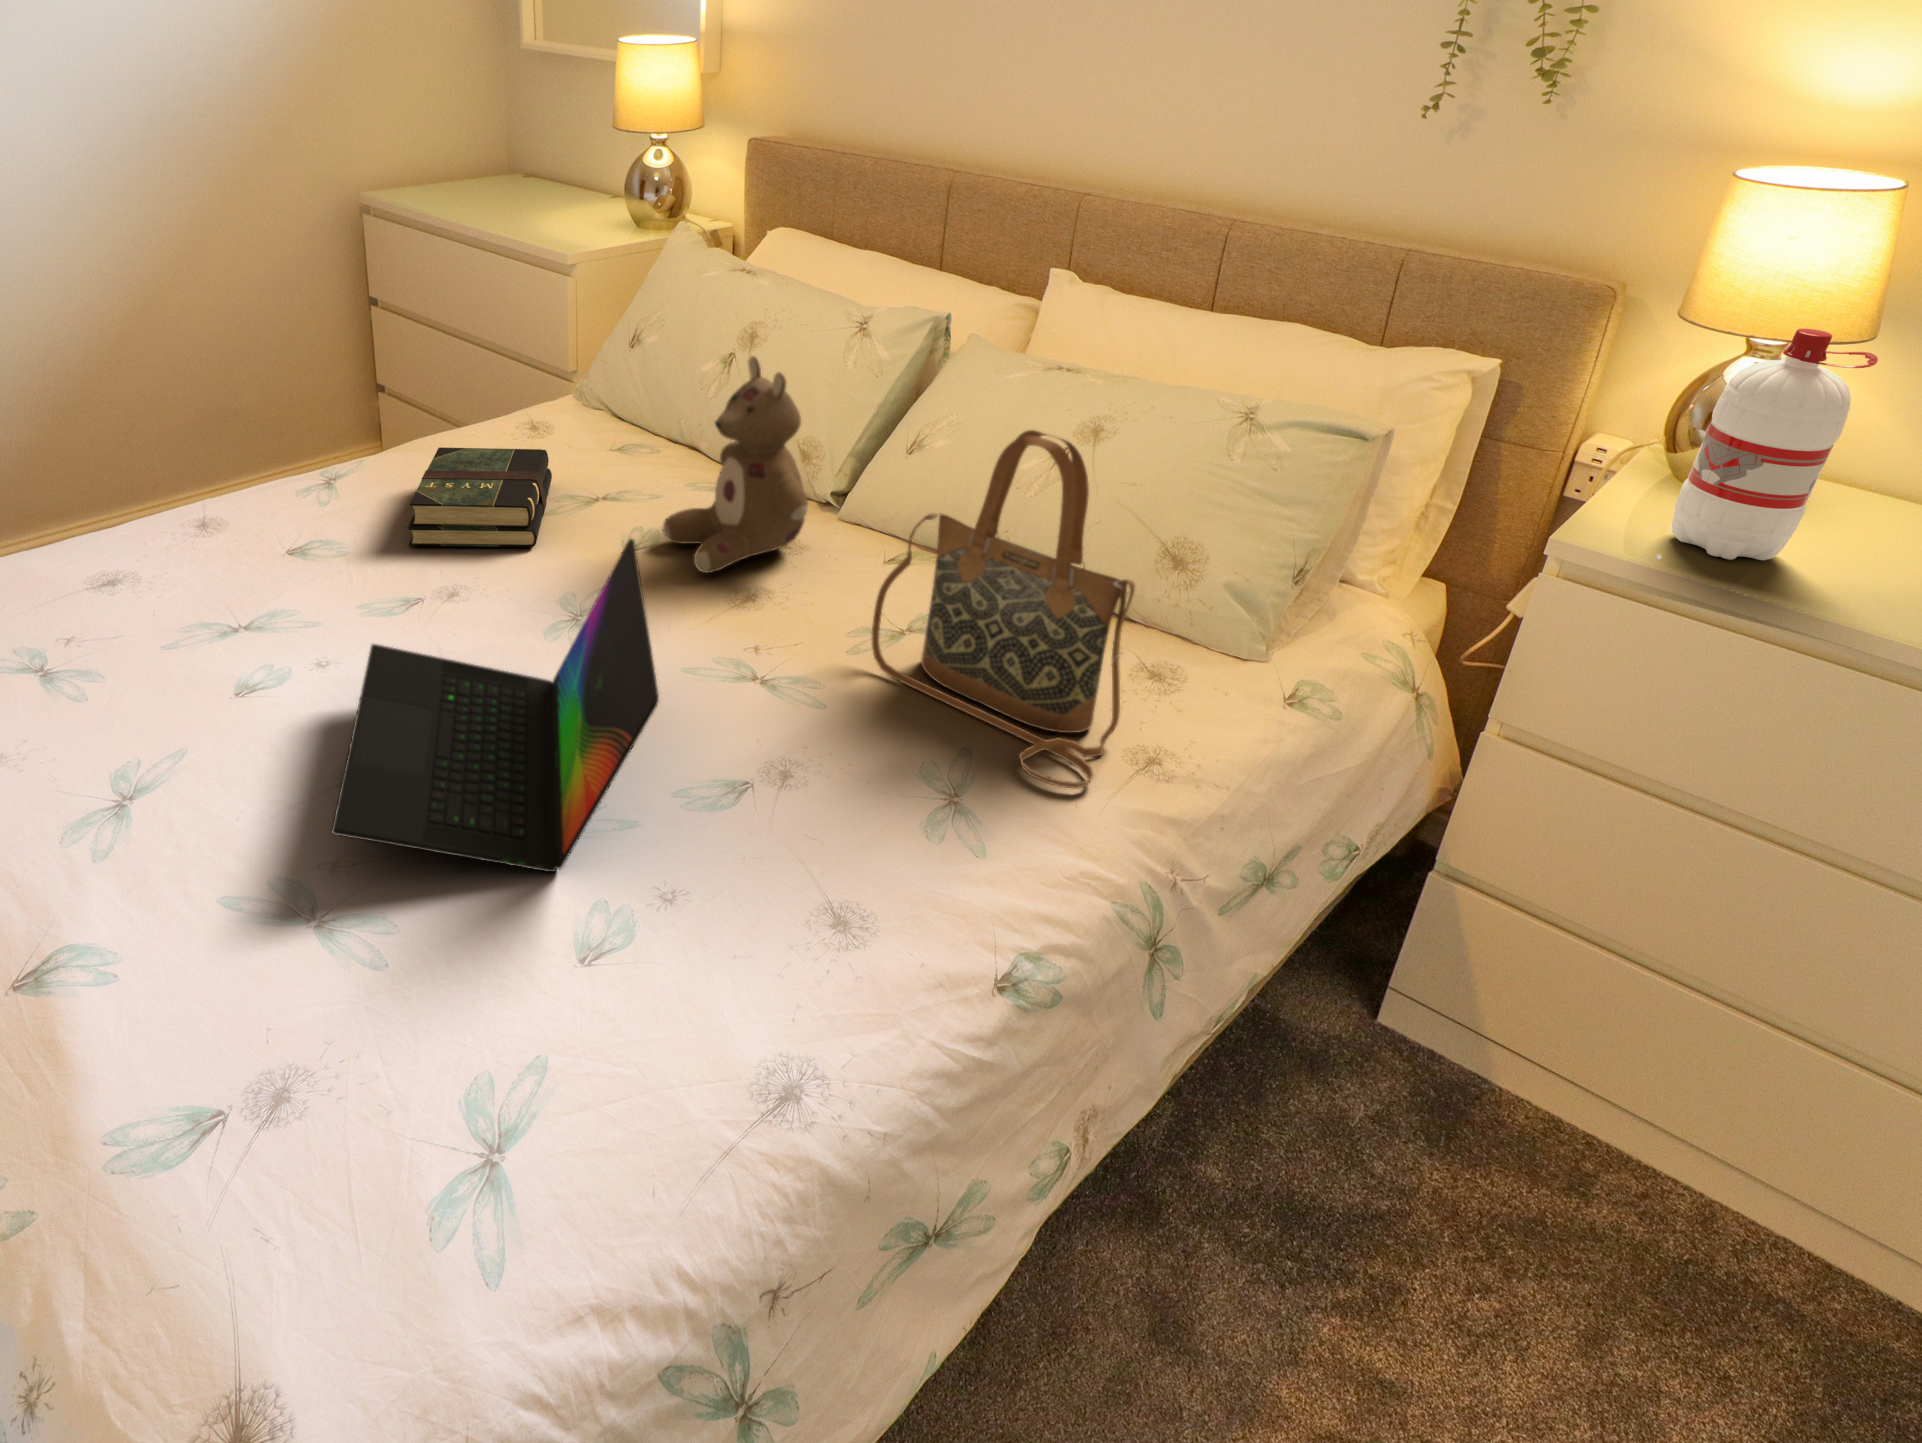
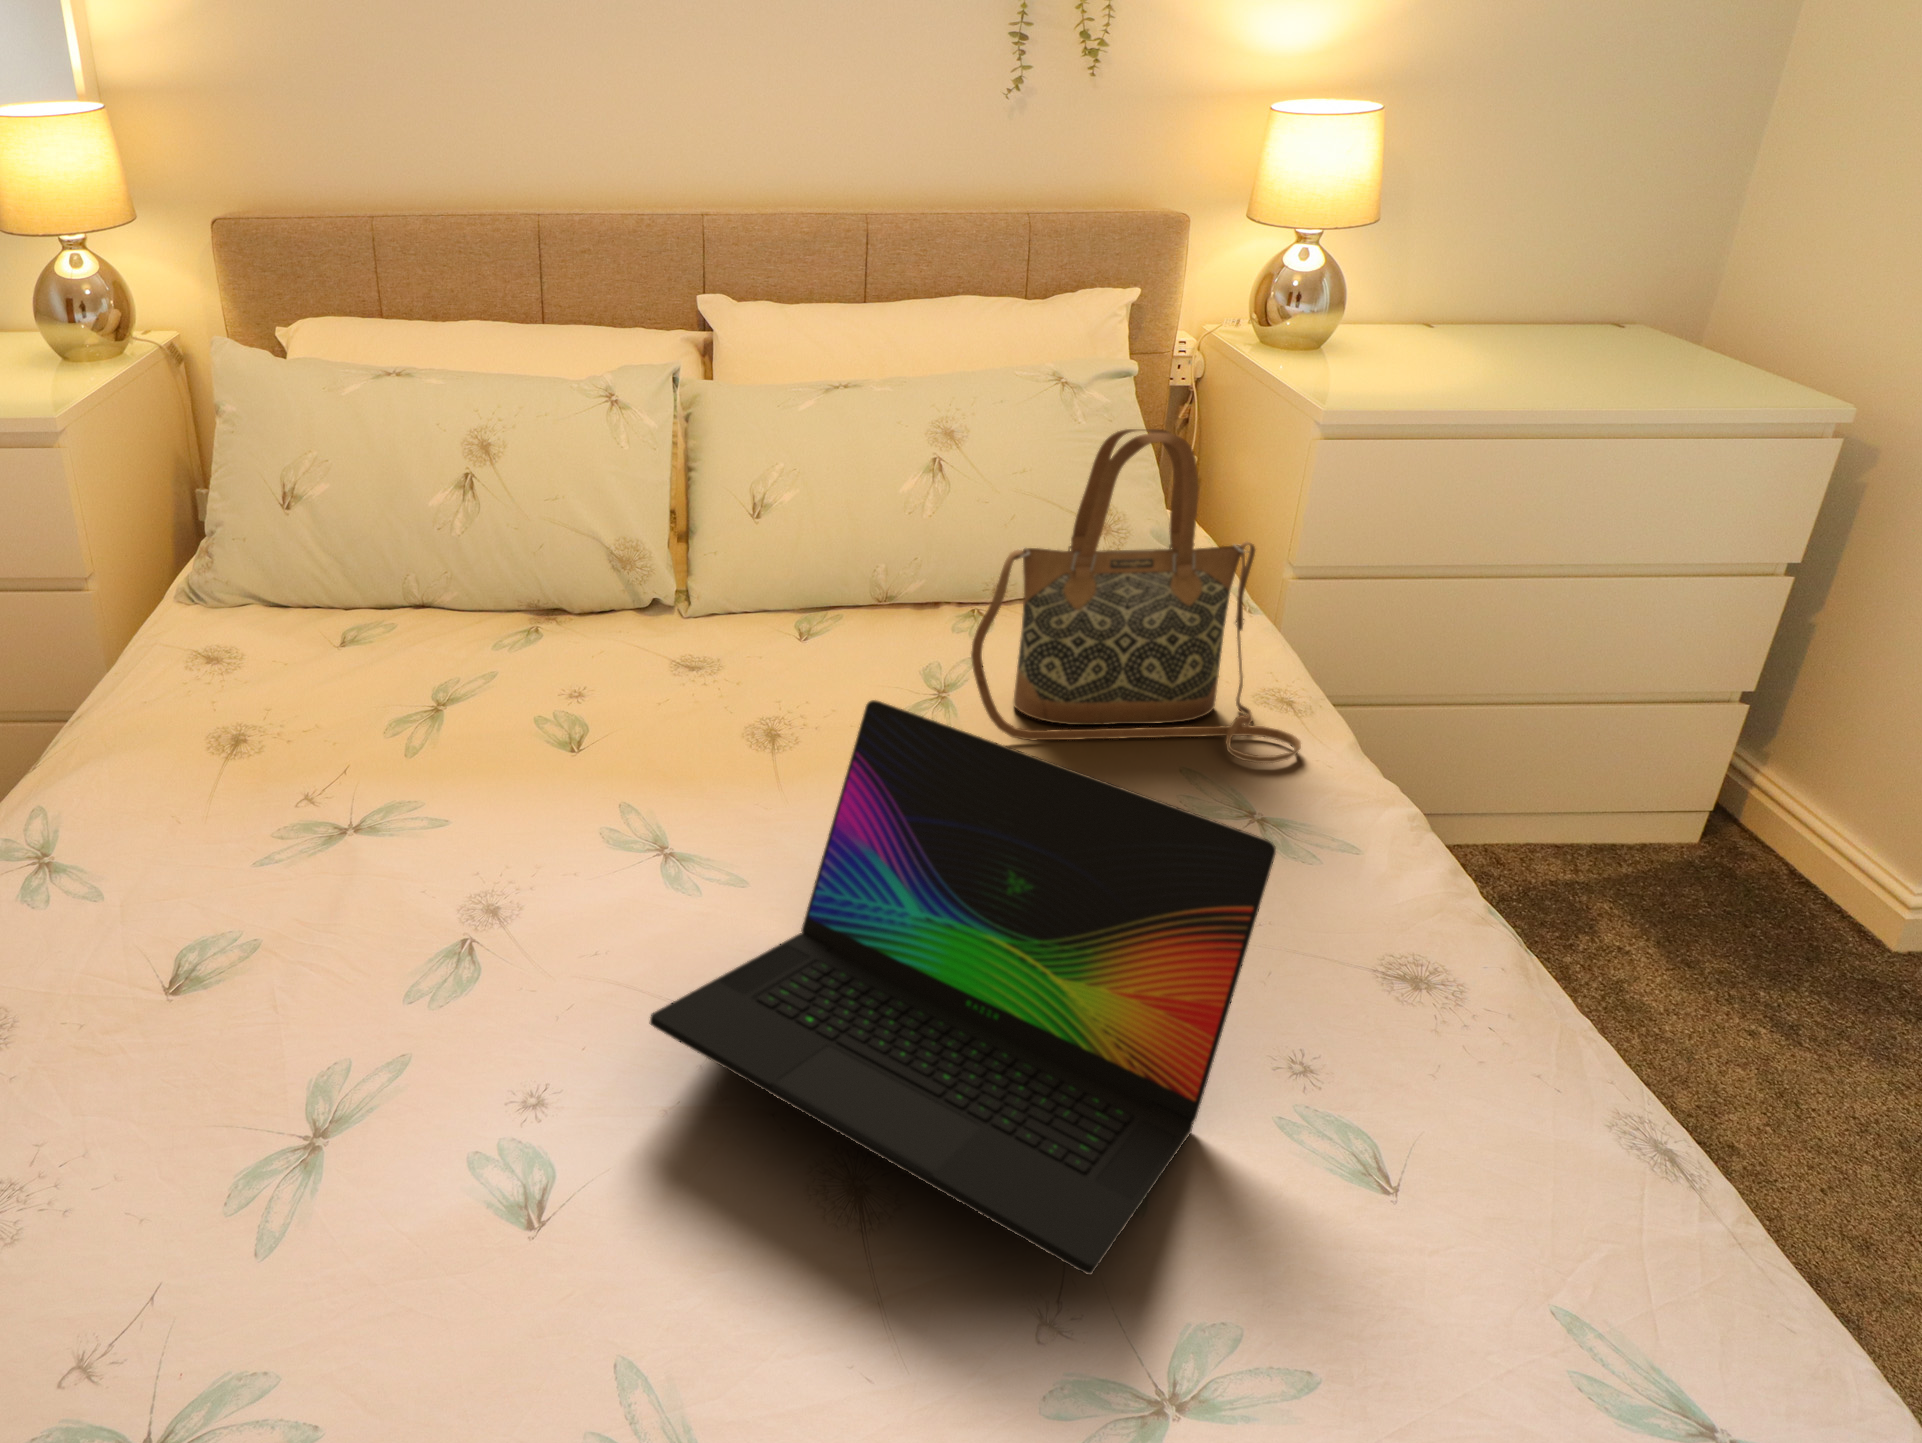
water bottle: present [1672,329,1878,560] -> none [1345,212,1459,391]
stuffed bear: present [663,356,808,573] -> none [599,453,789,730]
book: present [408,447,552,547] -> none [194,672,482,880]

